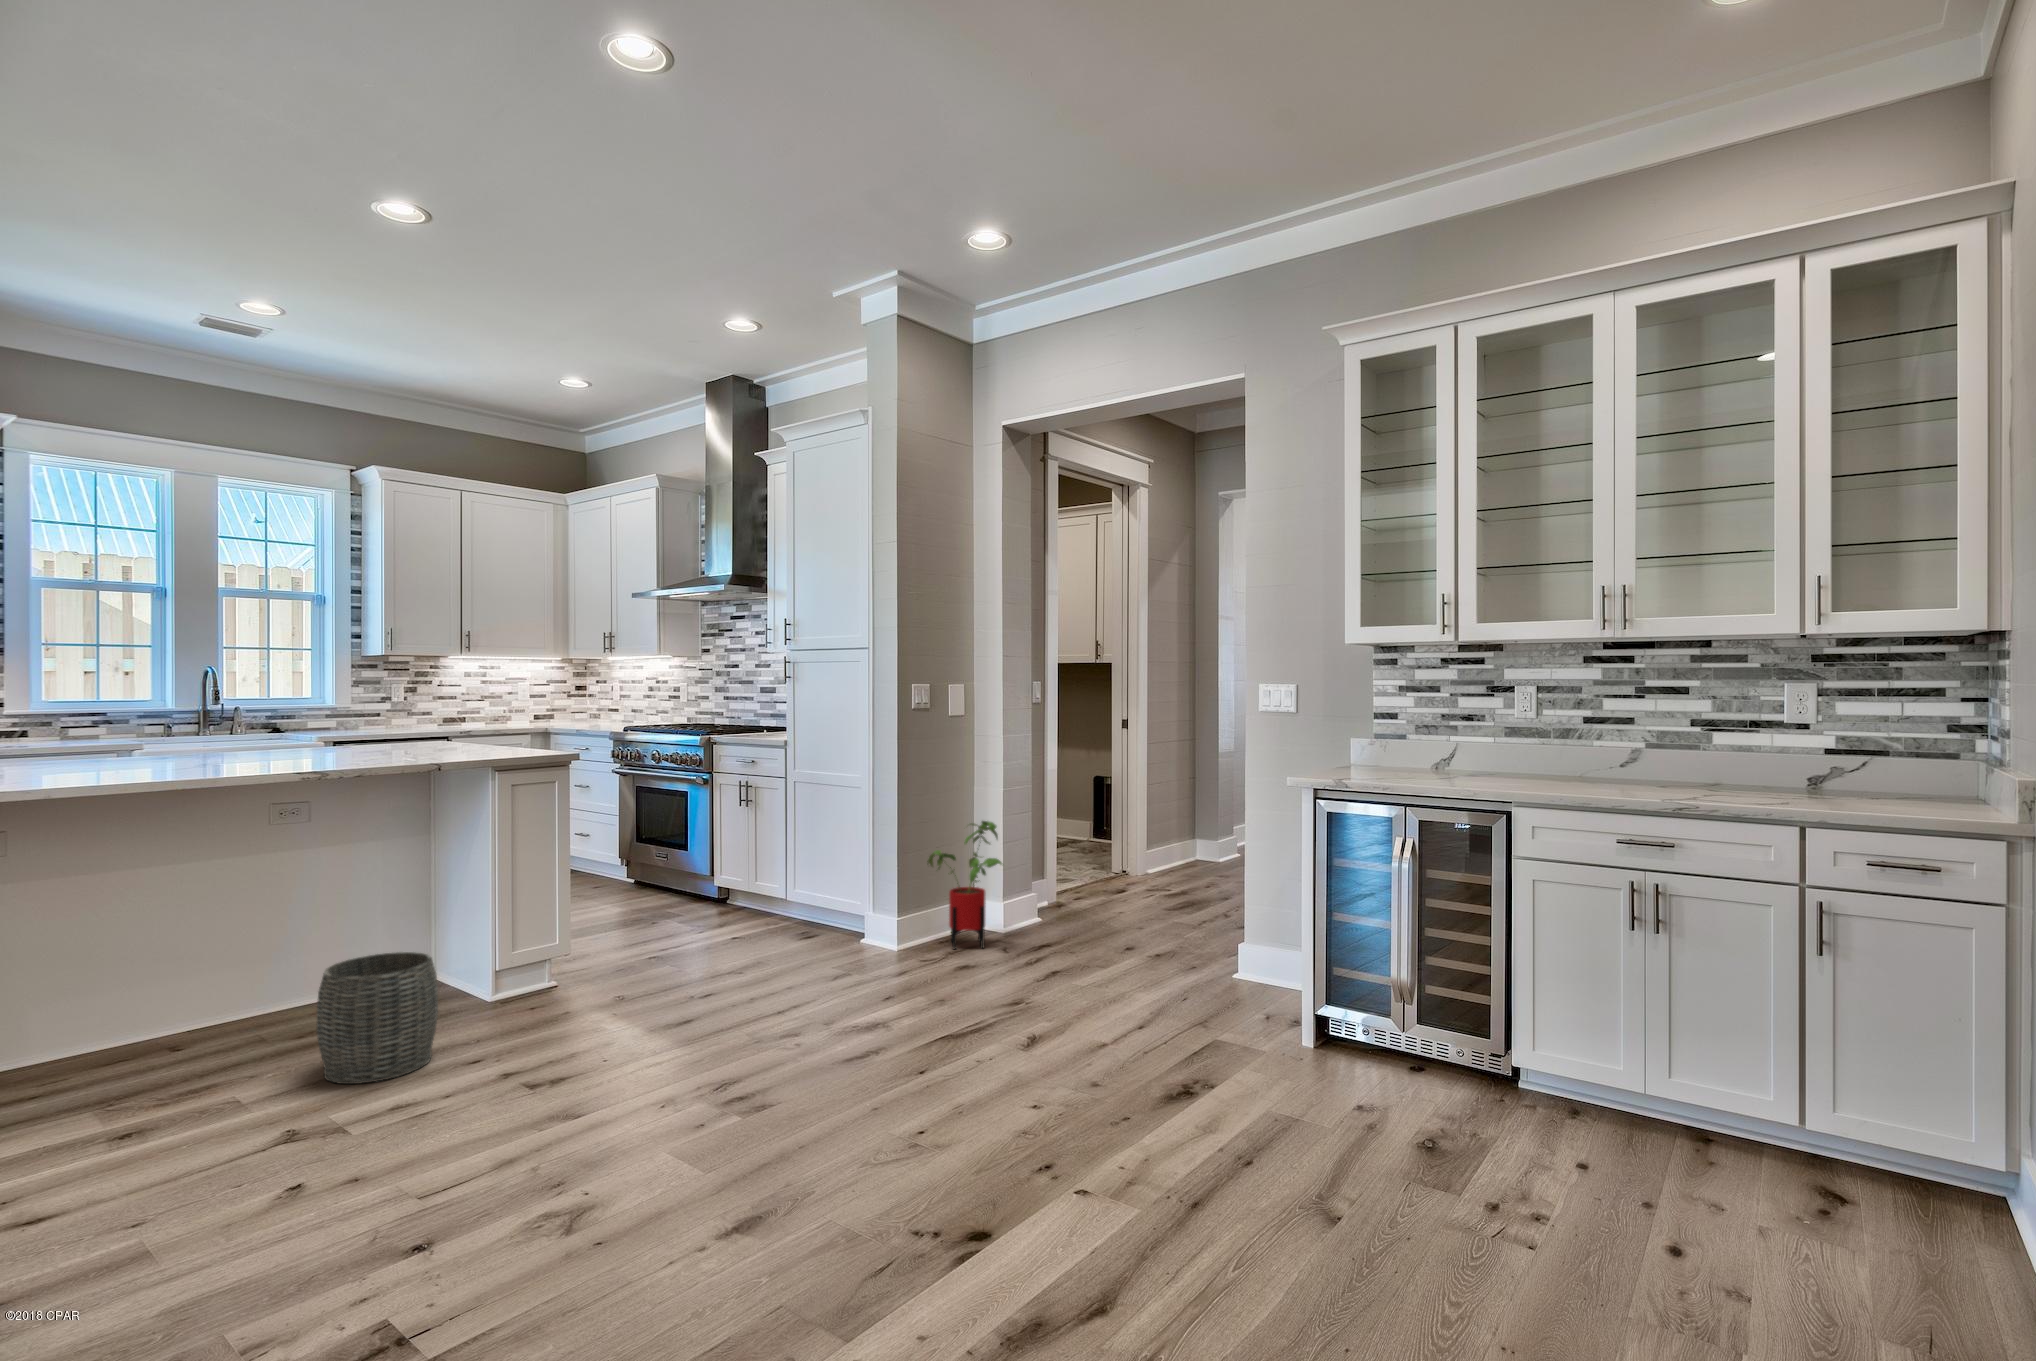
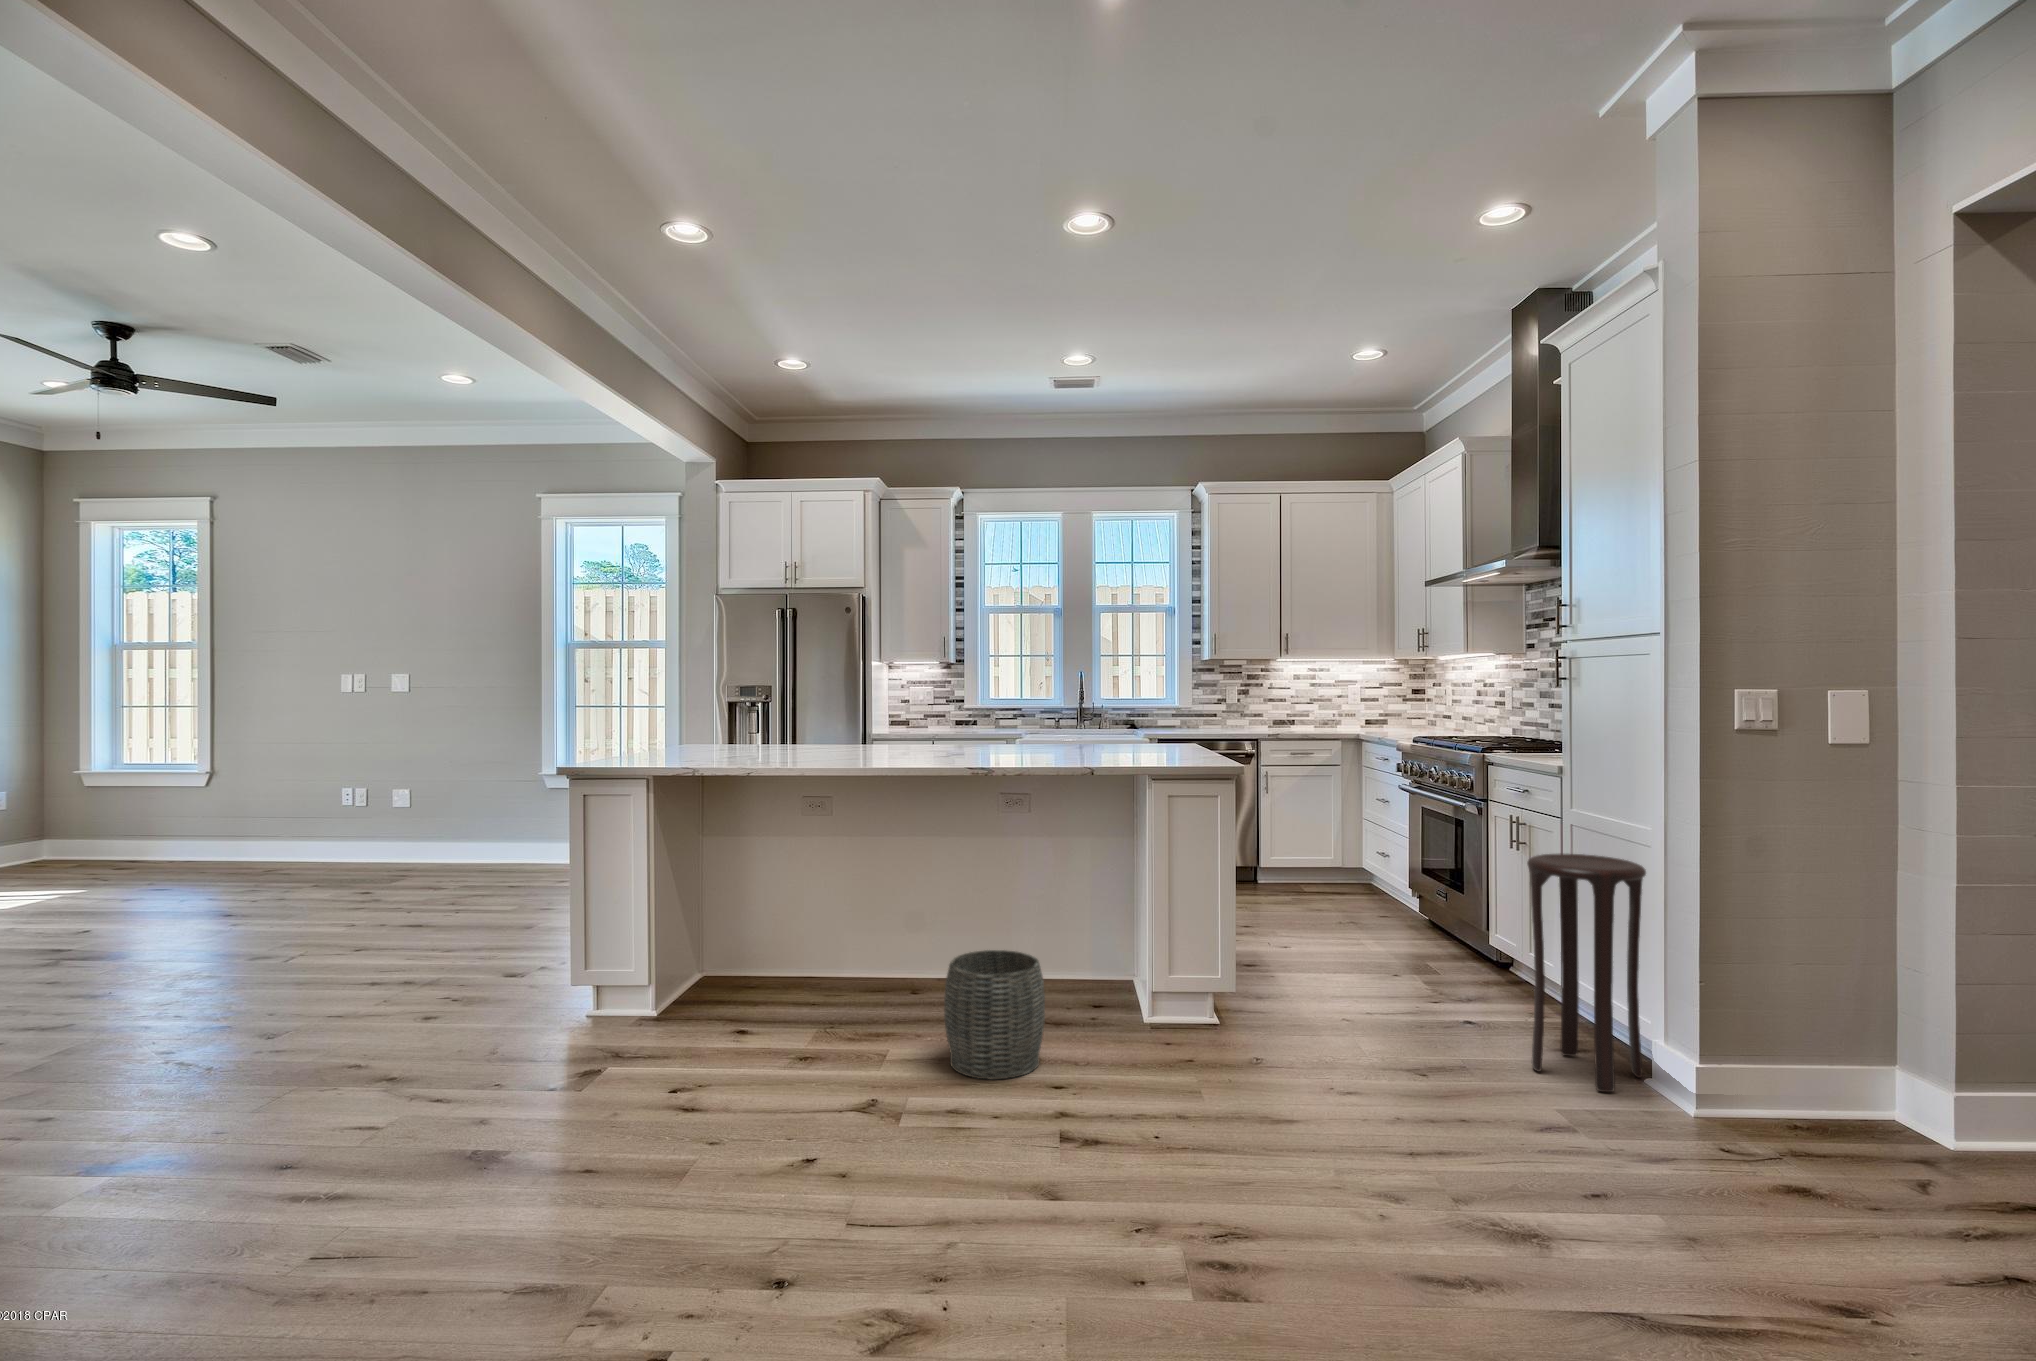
stool: none [796,798,867,951] -> present [1527,854,1646,1092]
house plant: present [927,821,1002,949] -> none [1751,934,1921,1168]

